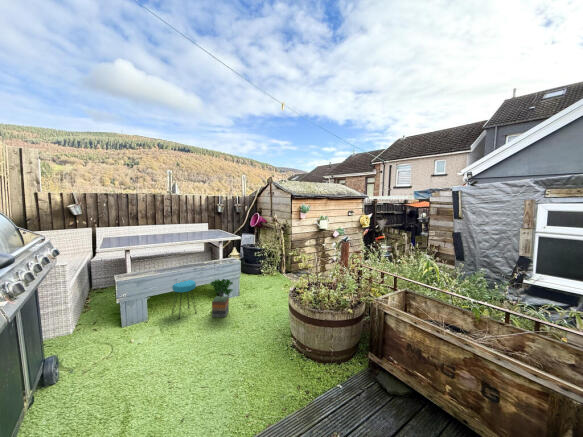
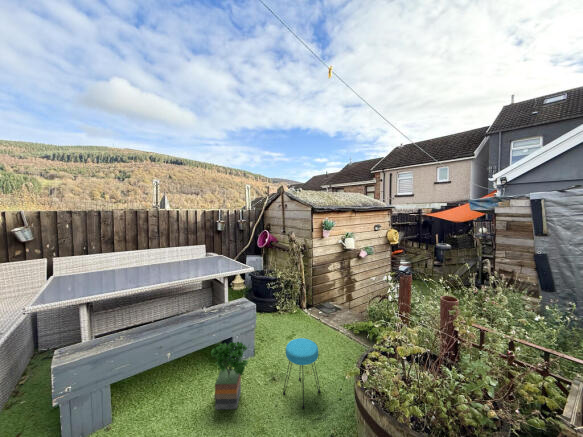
stool: present [172,280,197,319] -> present [283,338,320,408]

